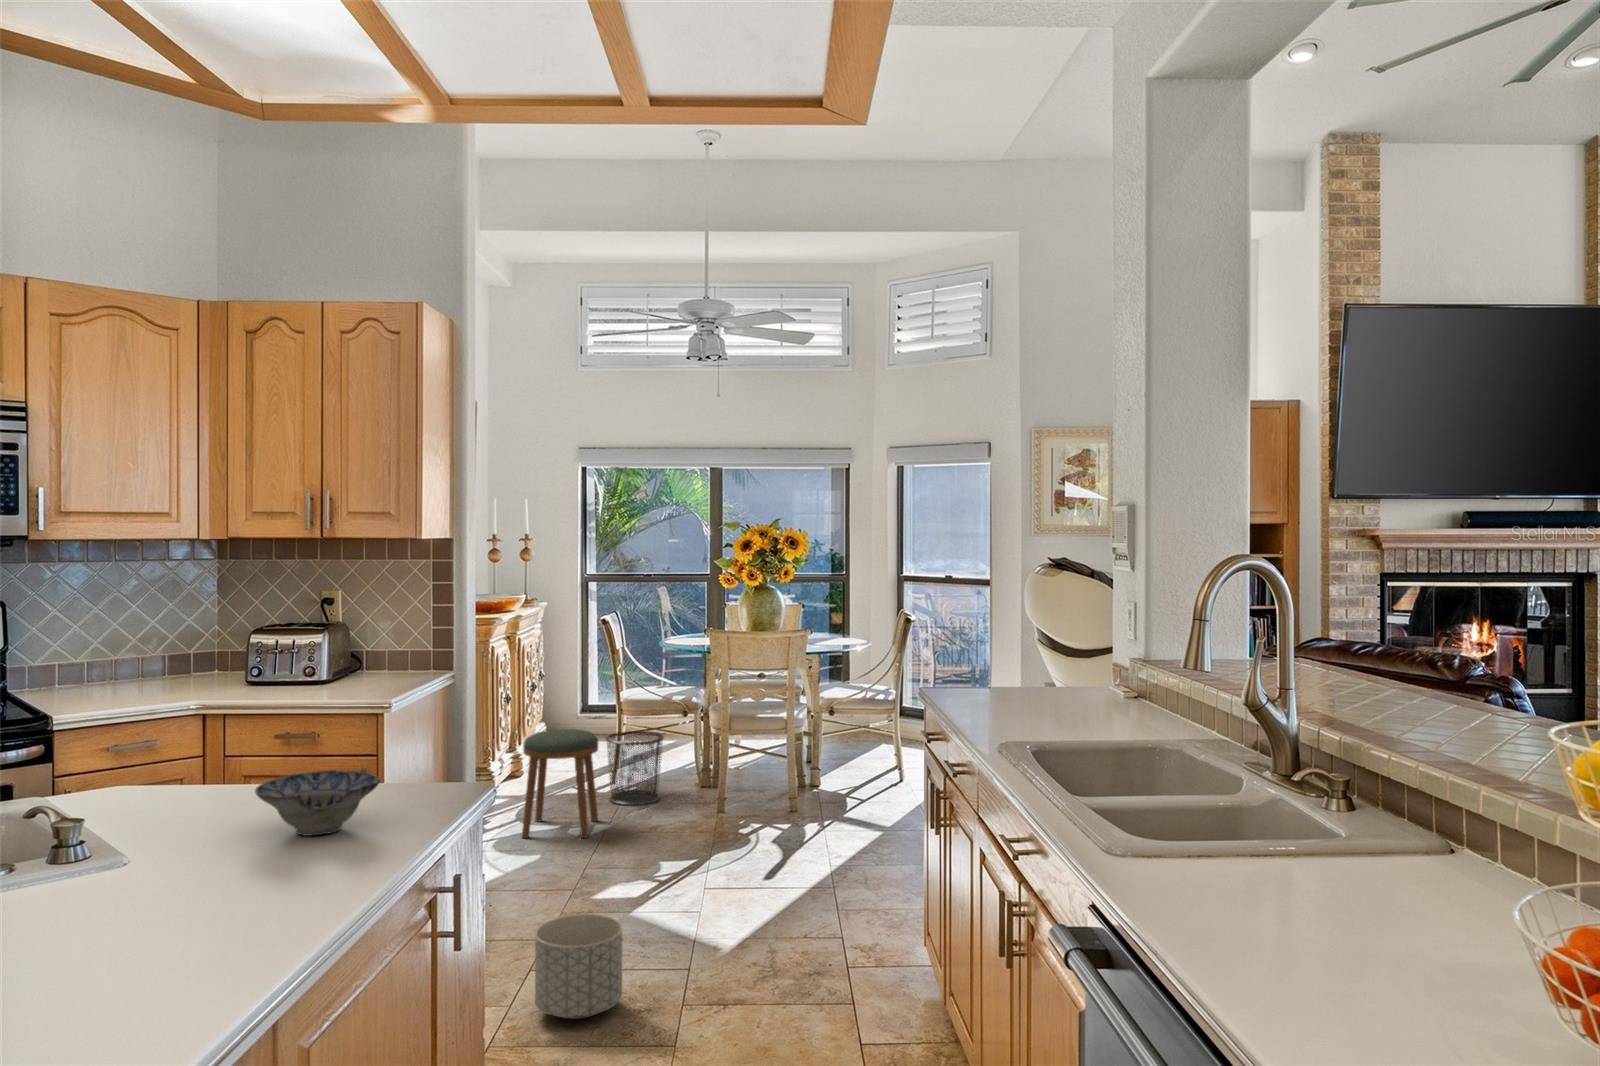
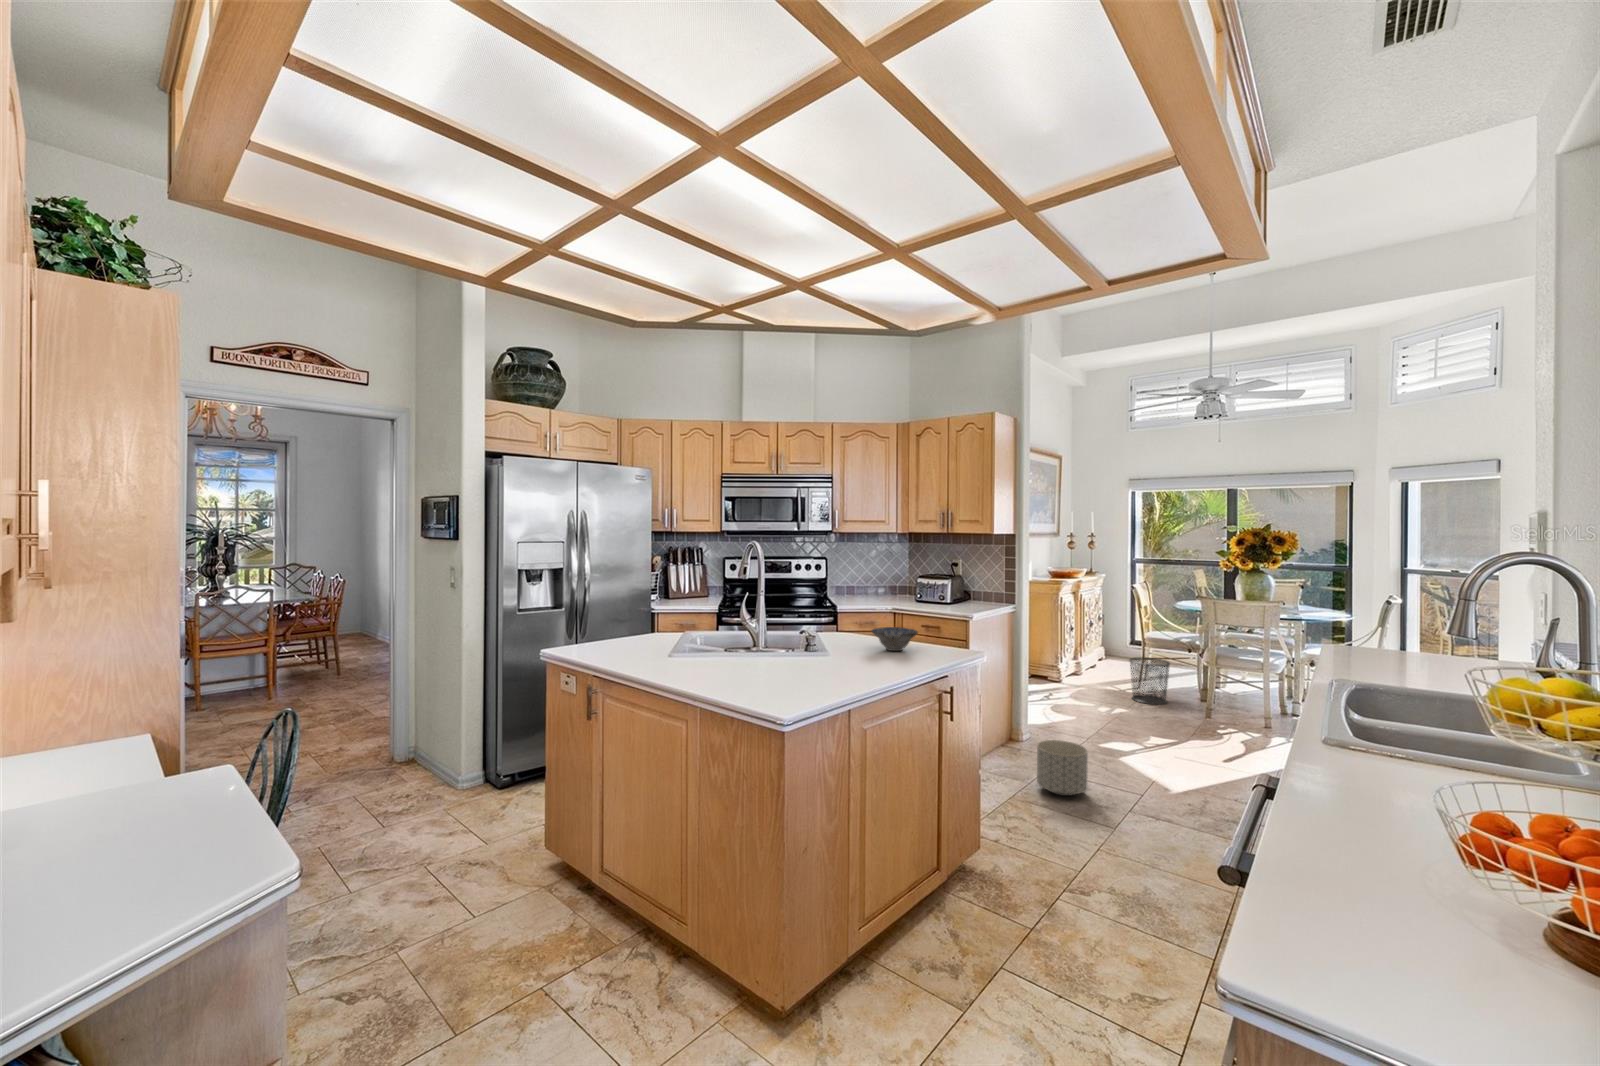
stool: present [522,729,598,838] -> none [1067,648,1119,715]

